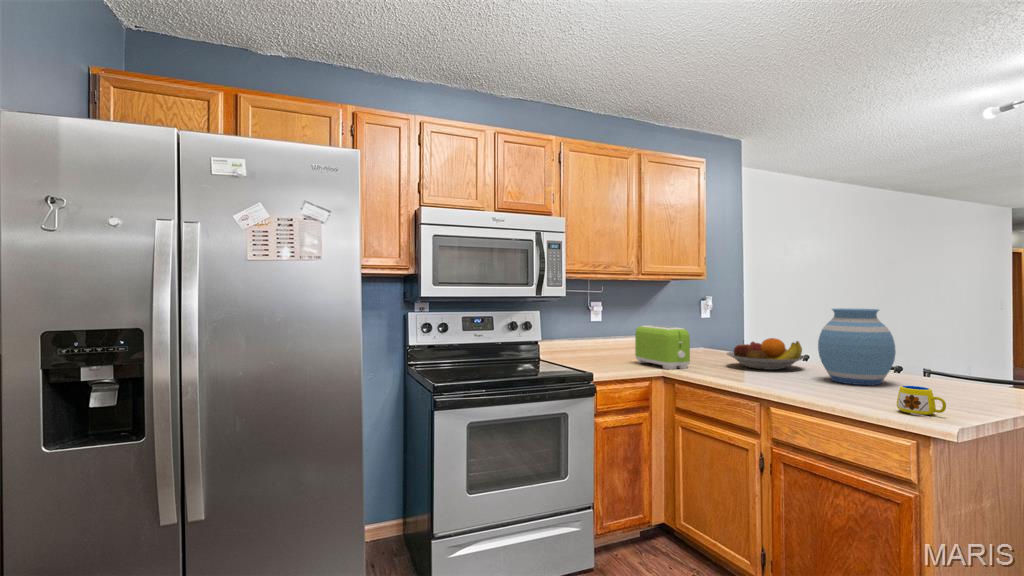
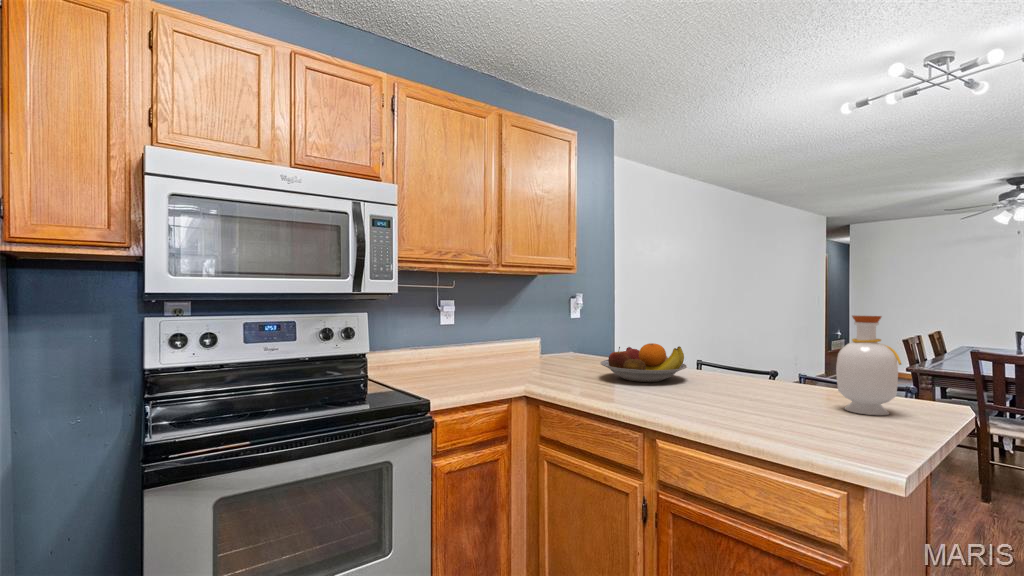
vase: present [818,308,896,385] -> none [707,307,793,402]
bottle: none [931,315,989,397] -> present [836,316,901,415]
toaster: present [635,325,690,369] -> none [493,329,558,386]
mug: present [897,386,946,418] -> none [822,413,888,461]

